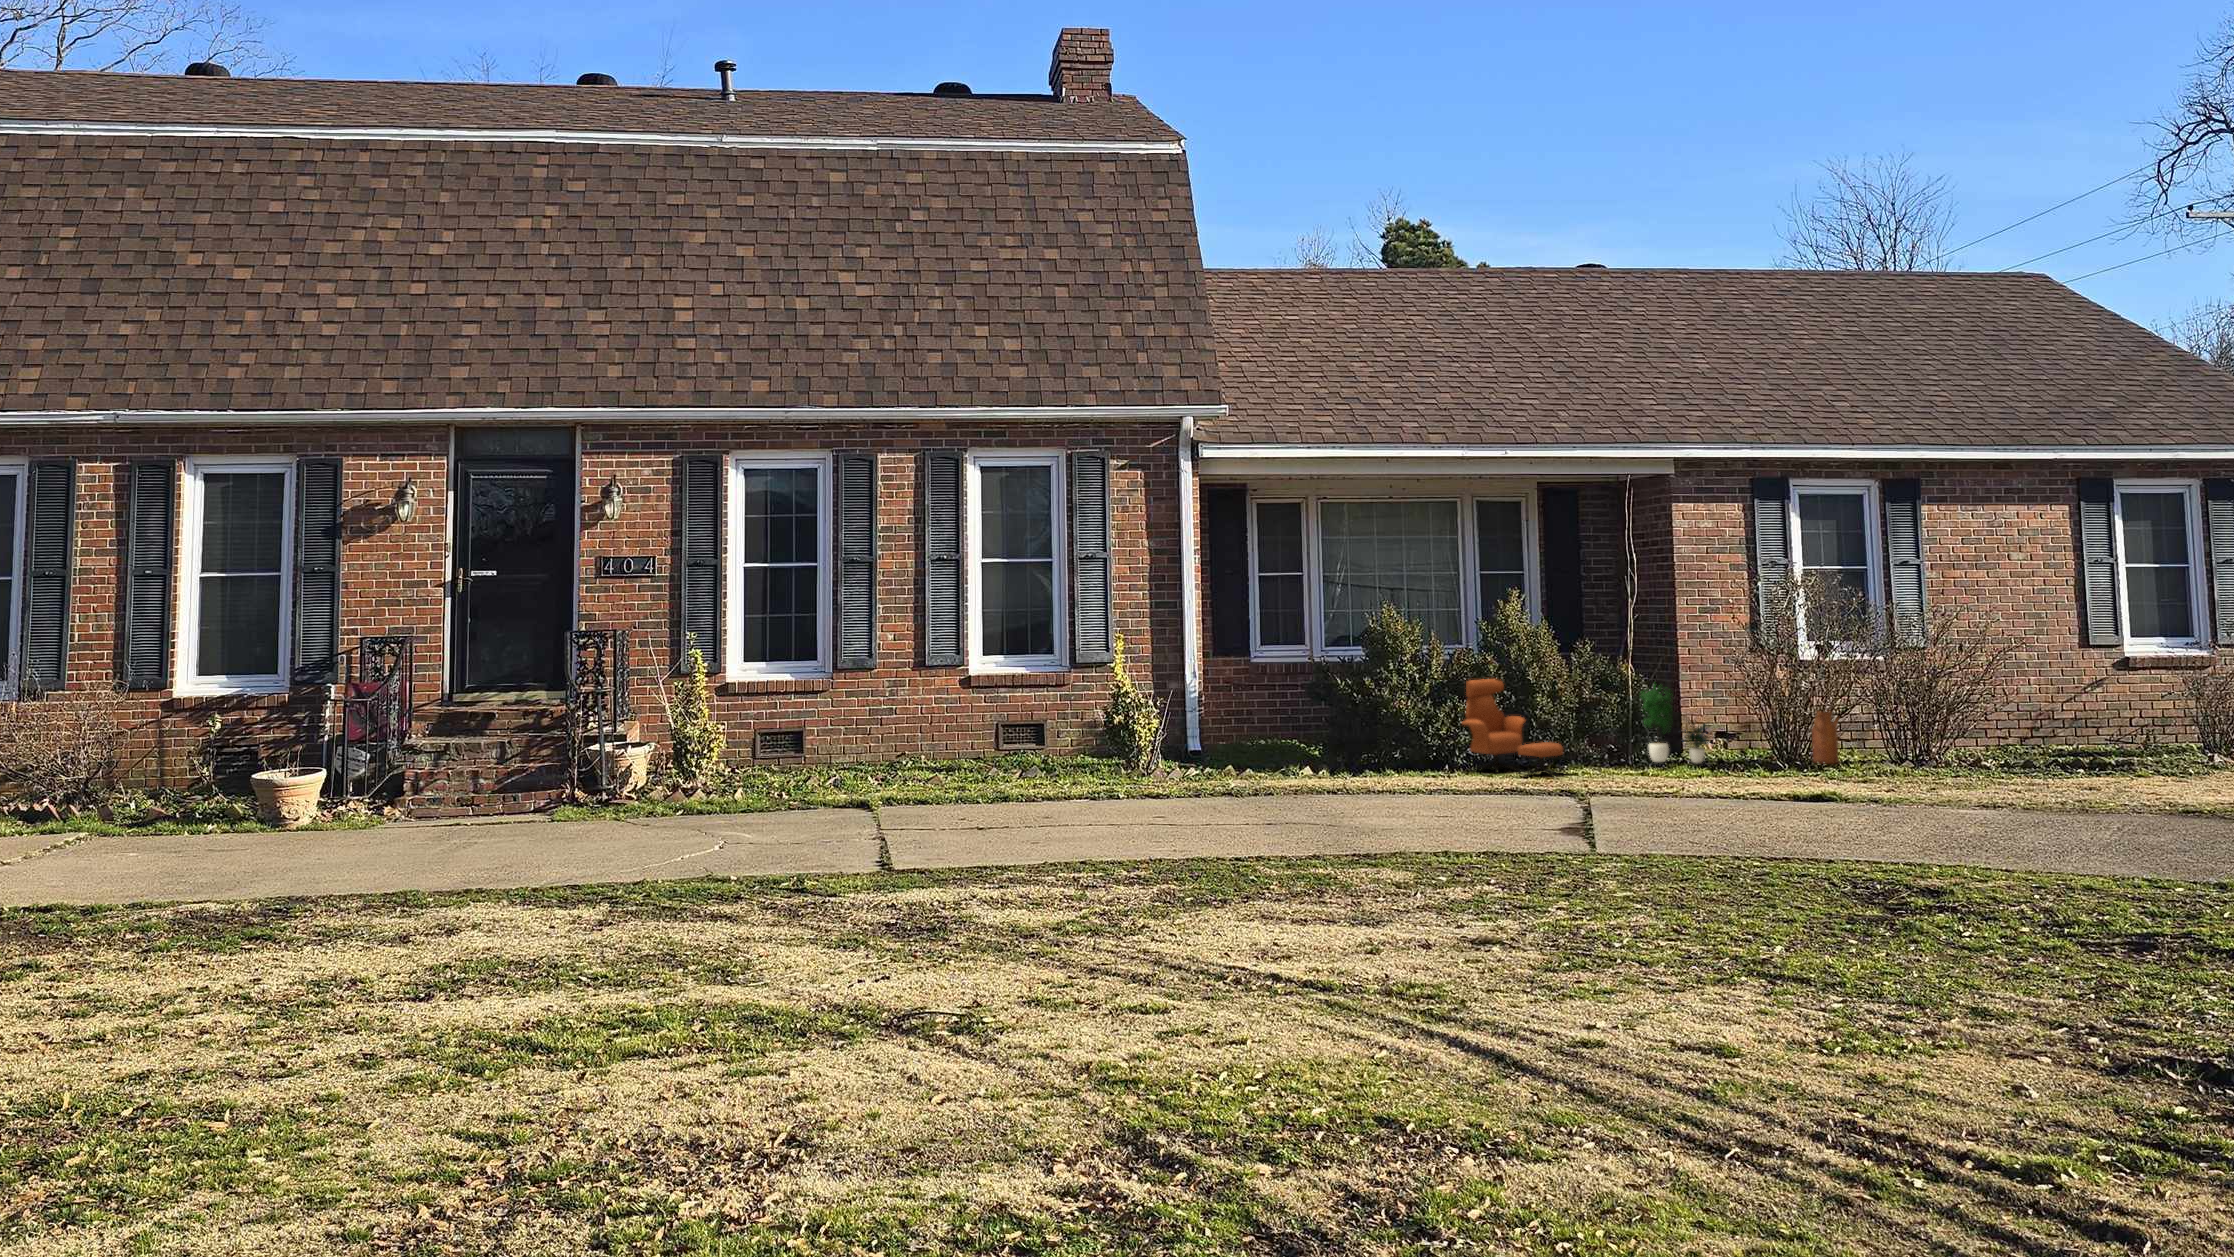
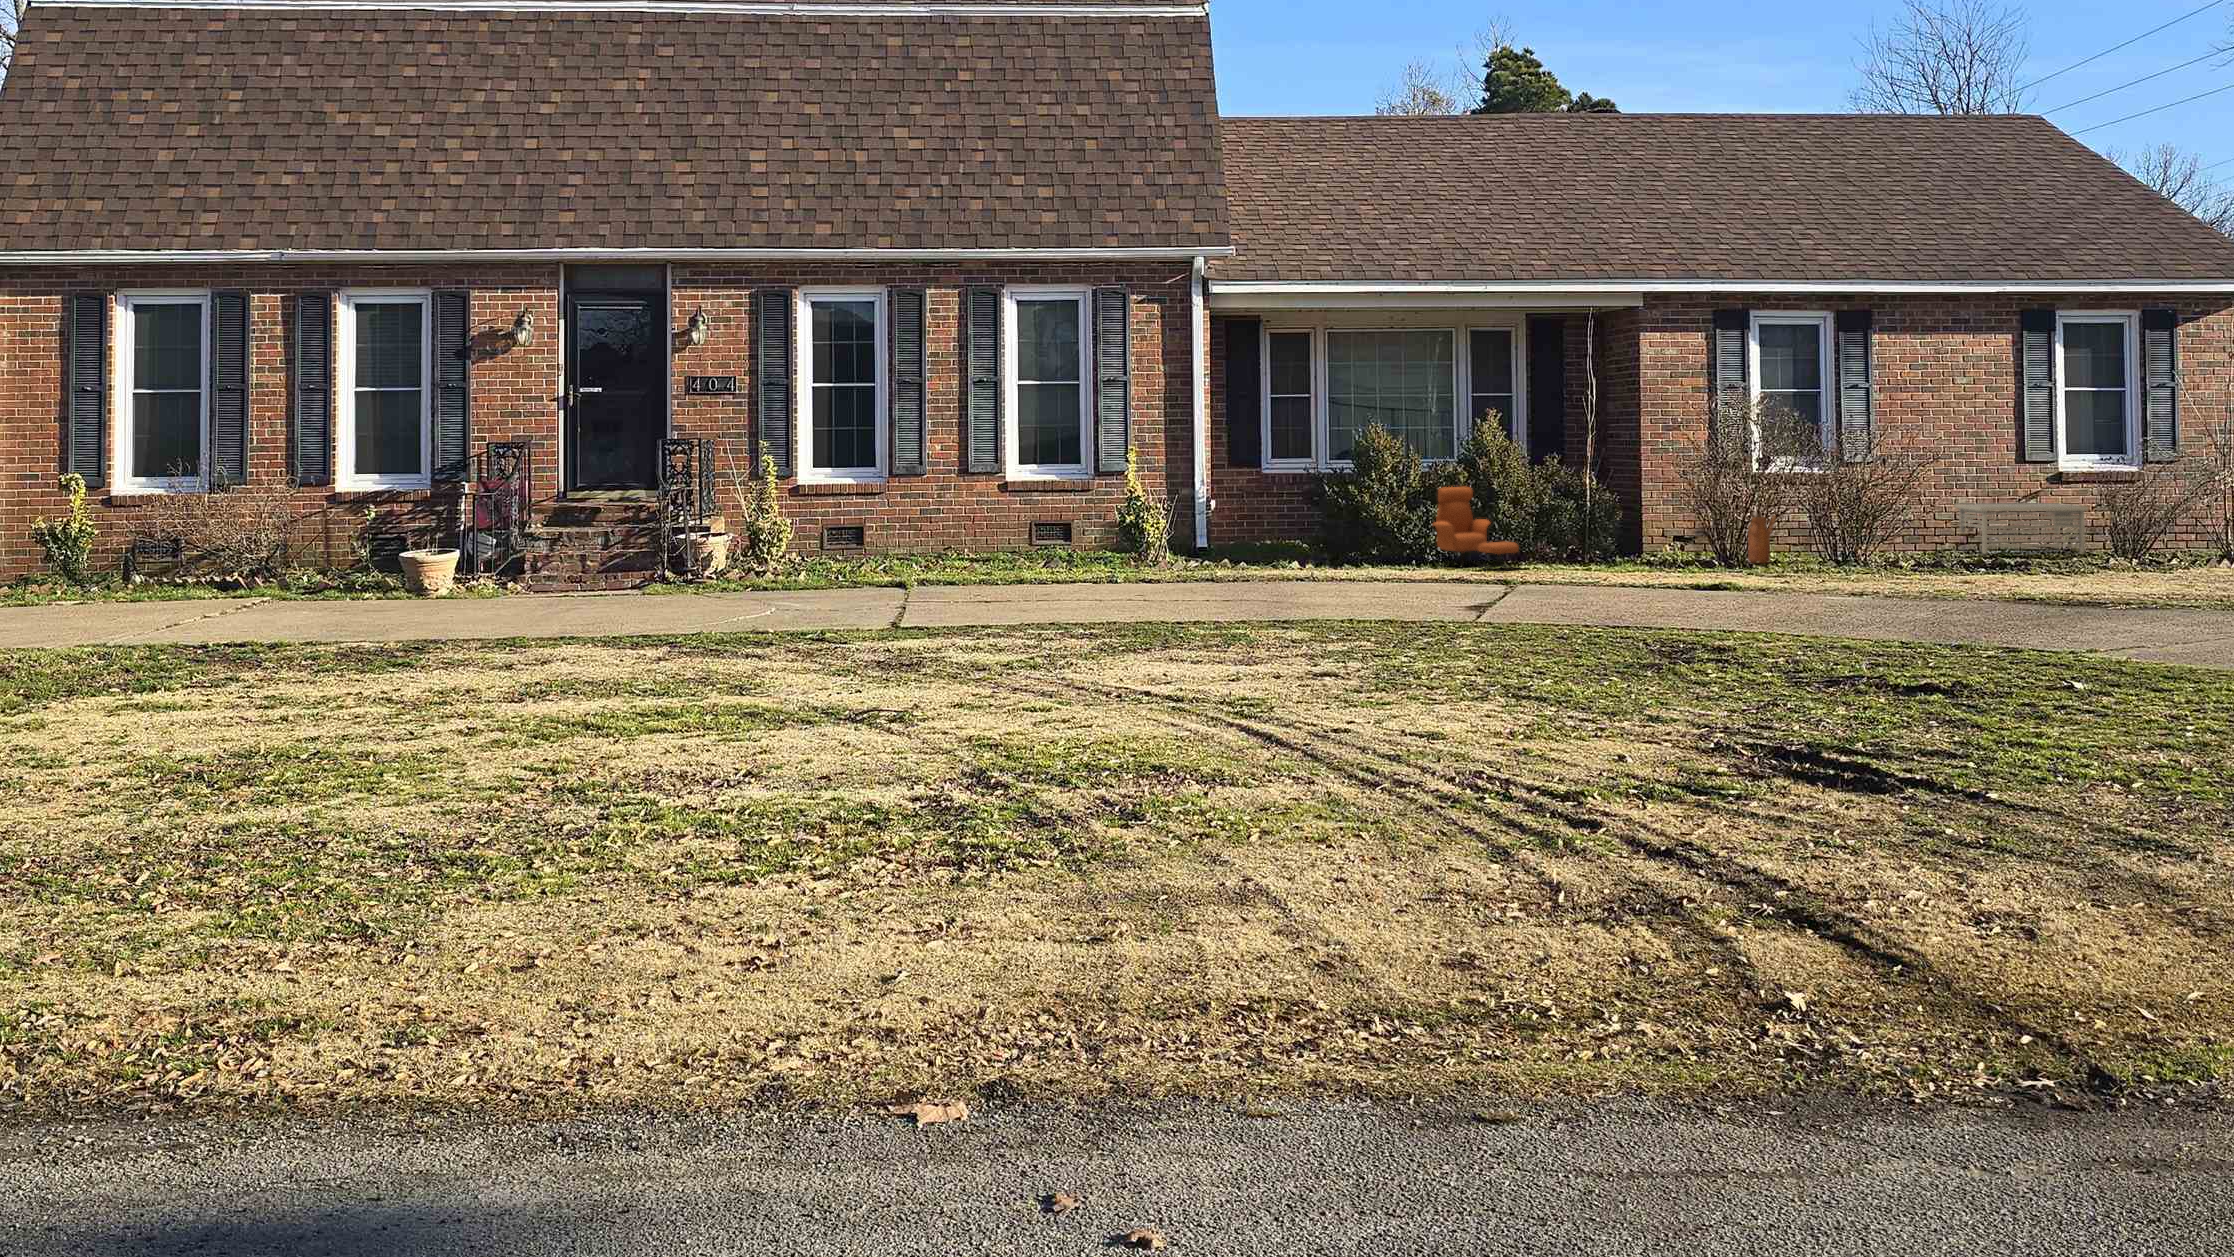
potted plant: present [1641,685,1709,763] -> none [1596,490,1662,562]
storage bench: none [2019,690,2170,749] -> present [1954,503,2088,554]

